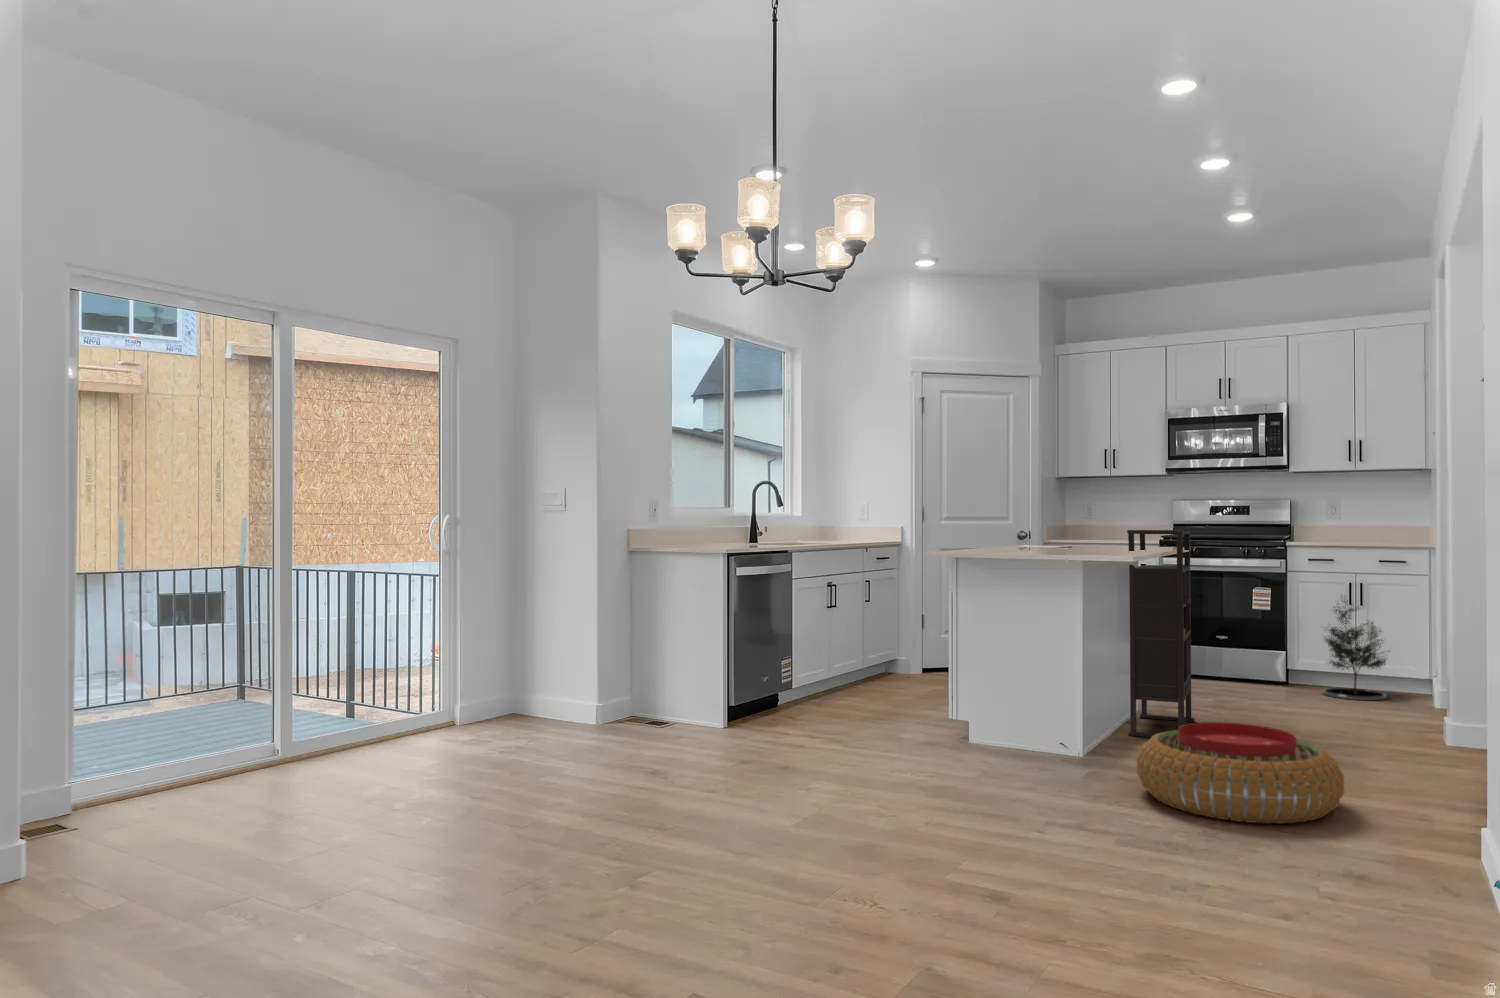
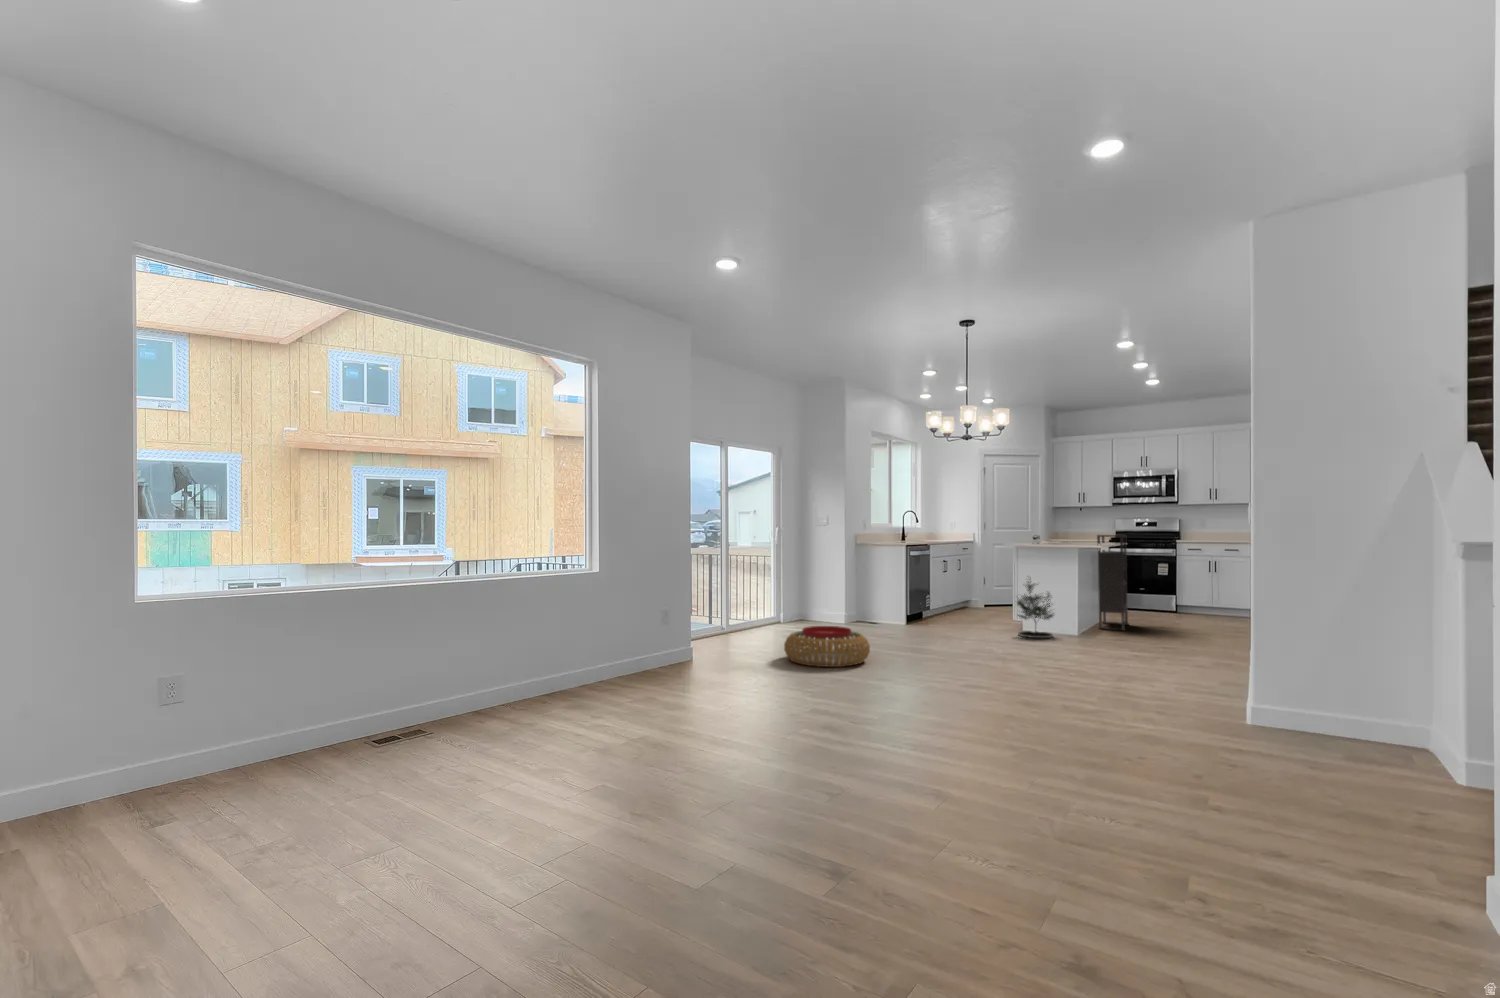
potted tree: present [1322,601,1390,700] -> present [1017,581,1054,638]
pouf: present [1137,722,1344,824] -> present [784,626,870,667]

